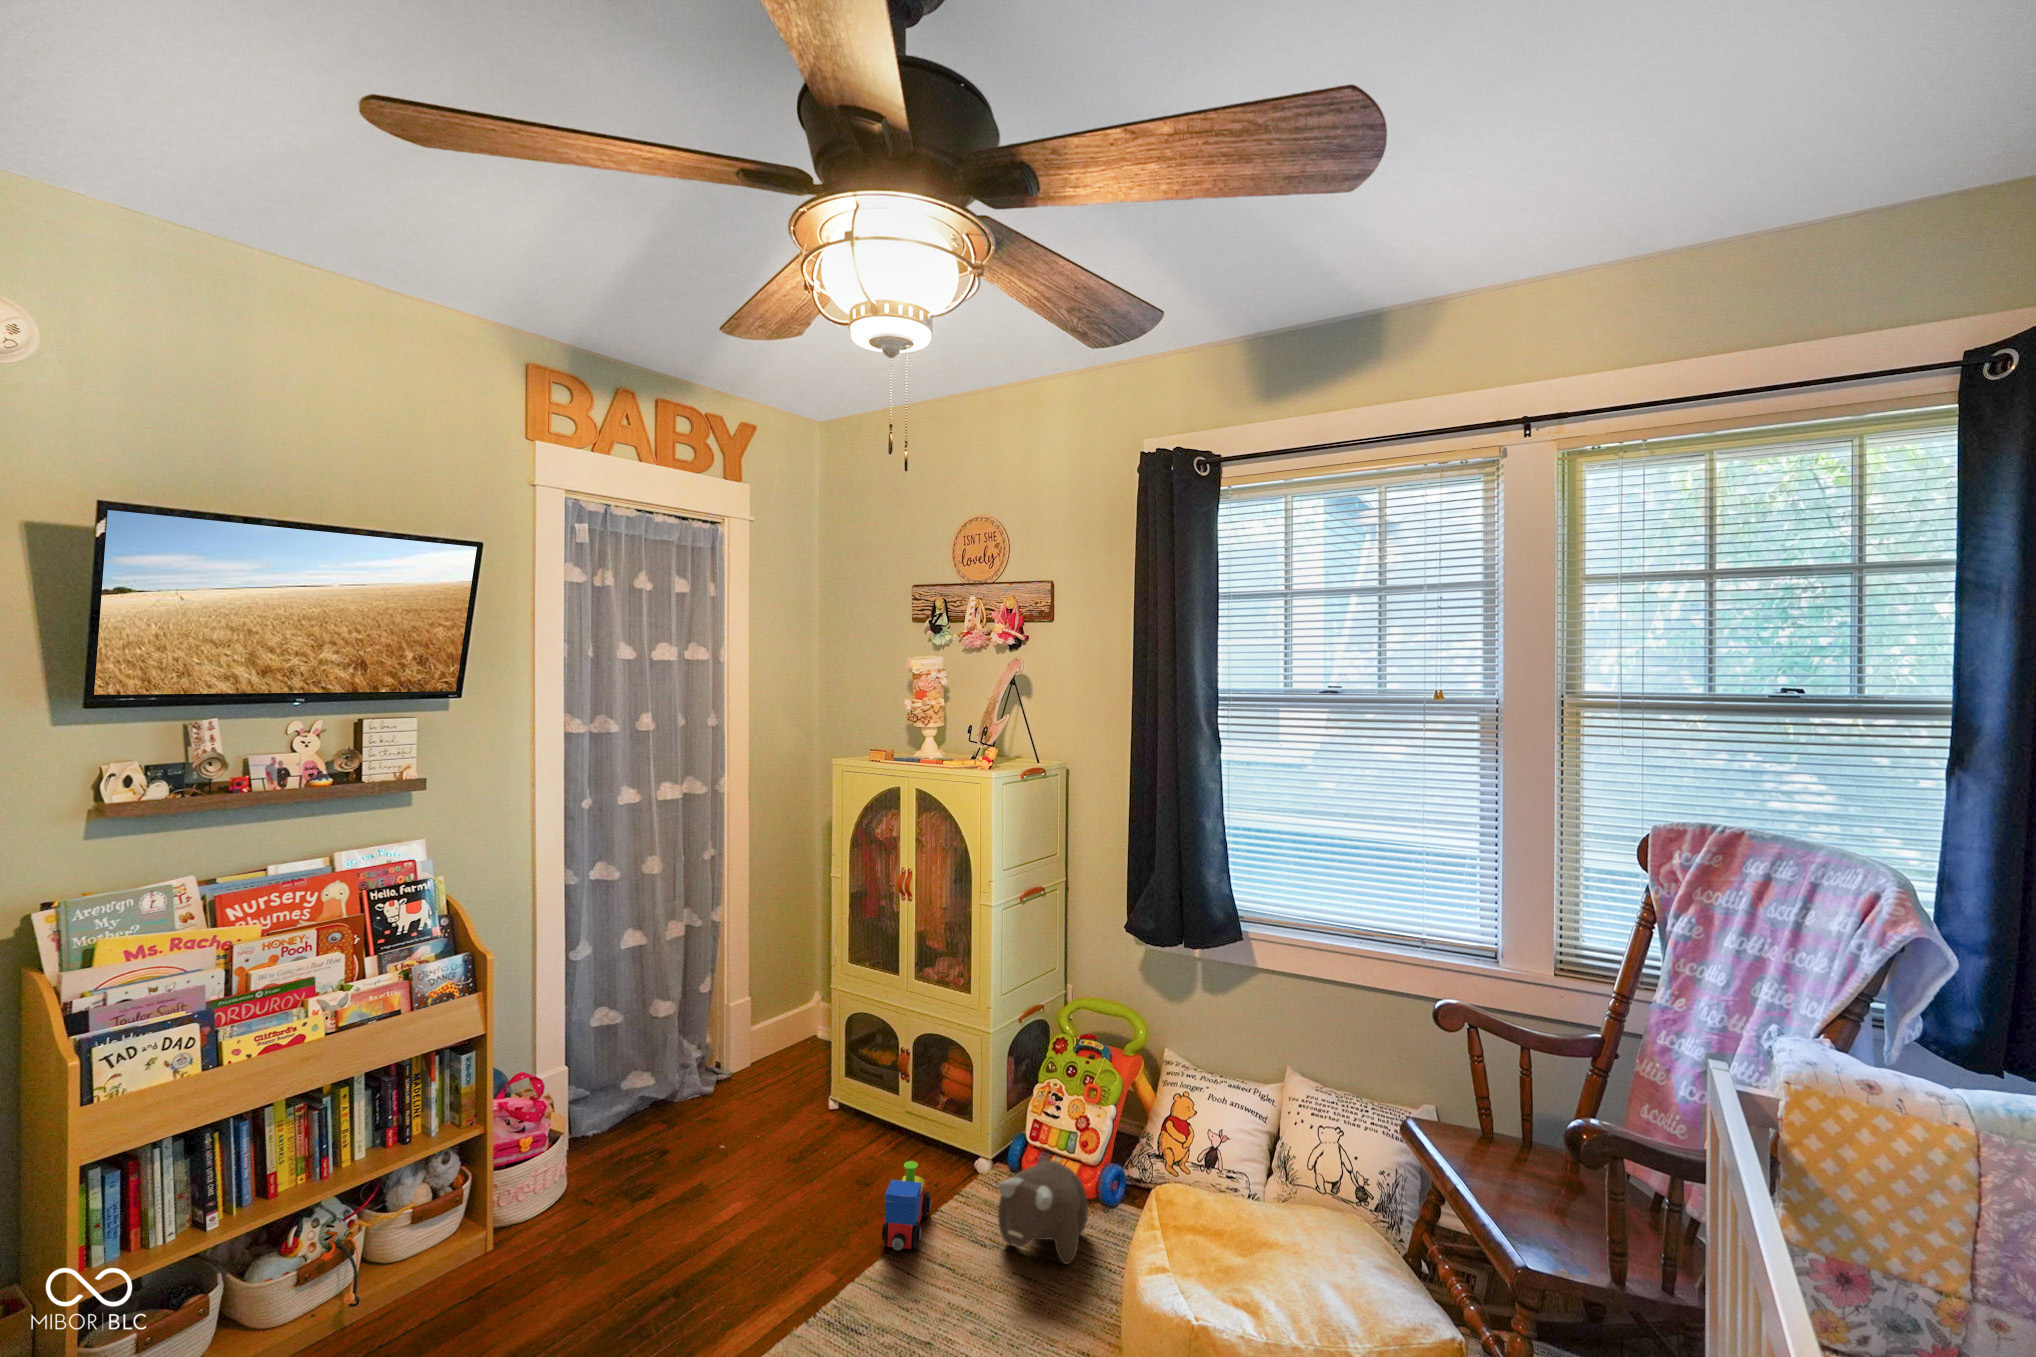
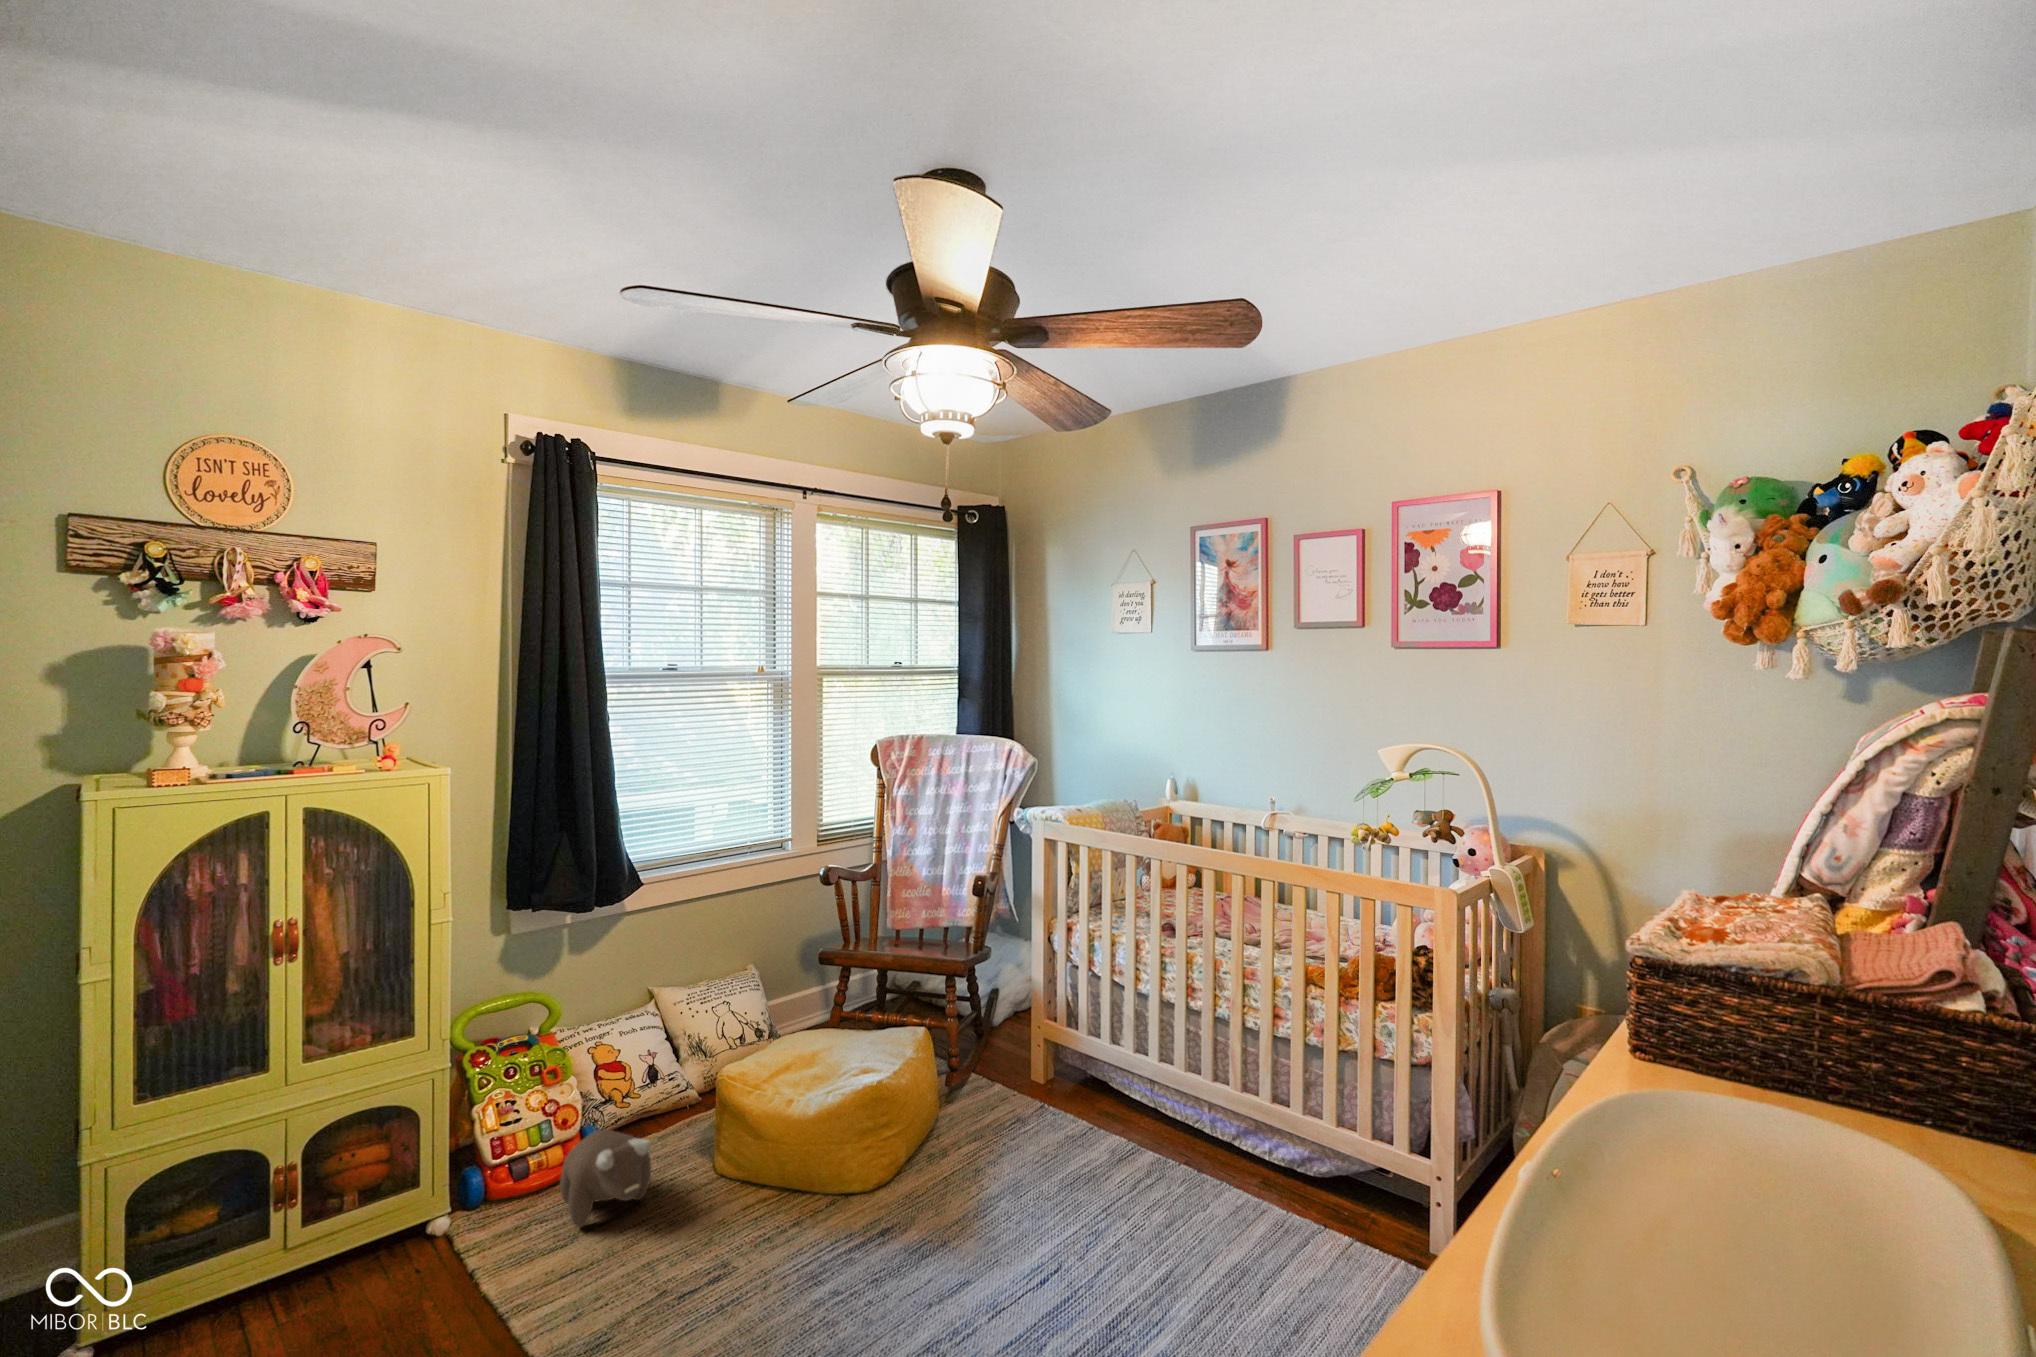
toy train: present [882,1161,931,1251] -> none [435,1220,526,1312]

